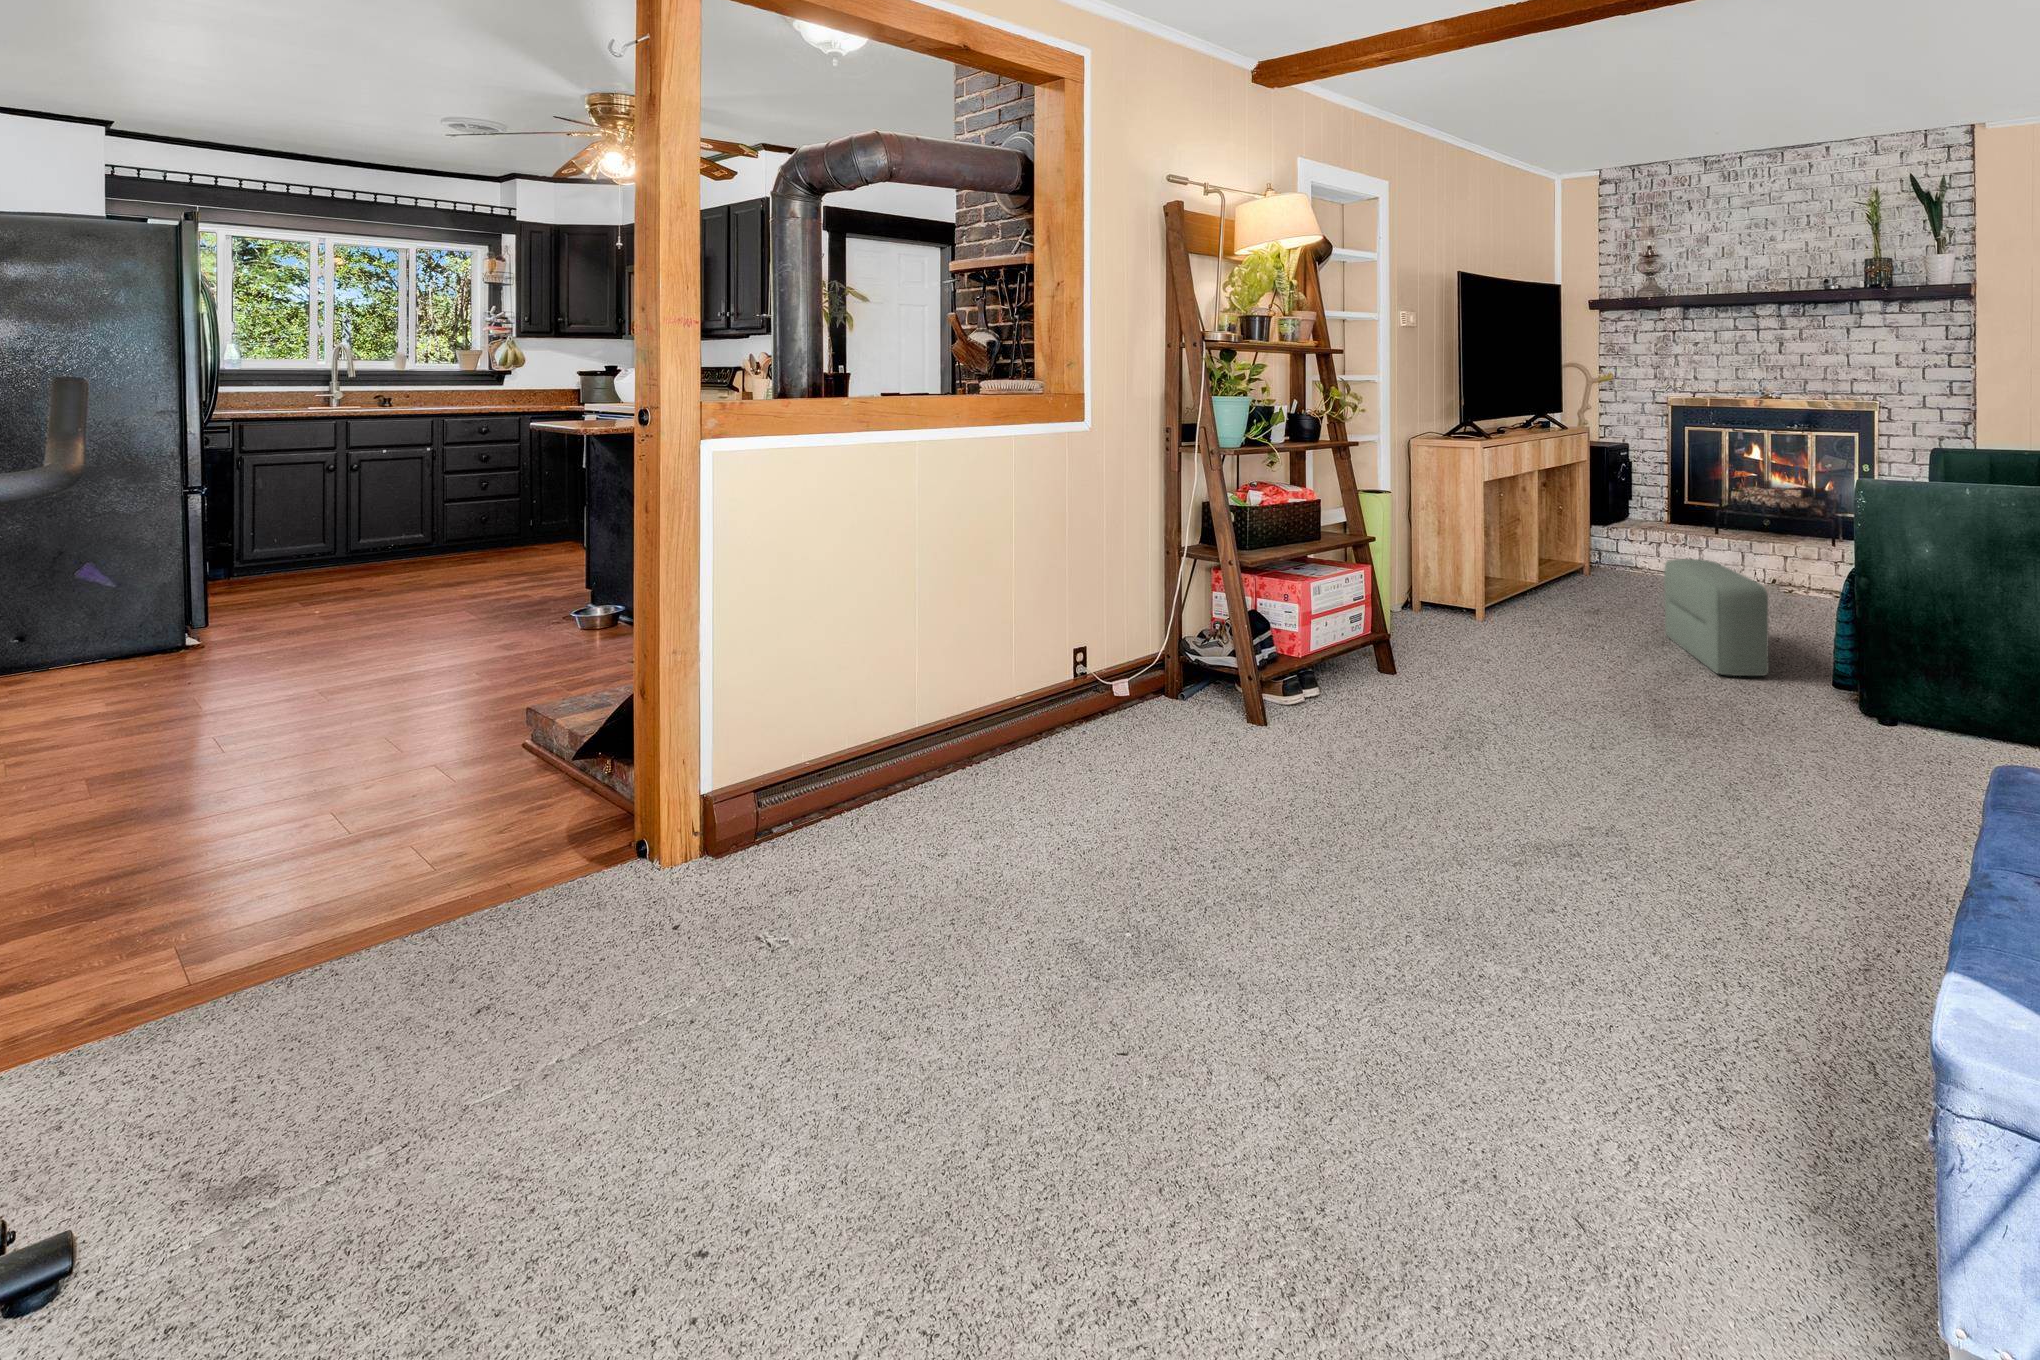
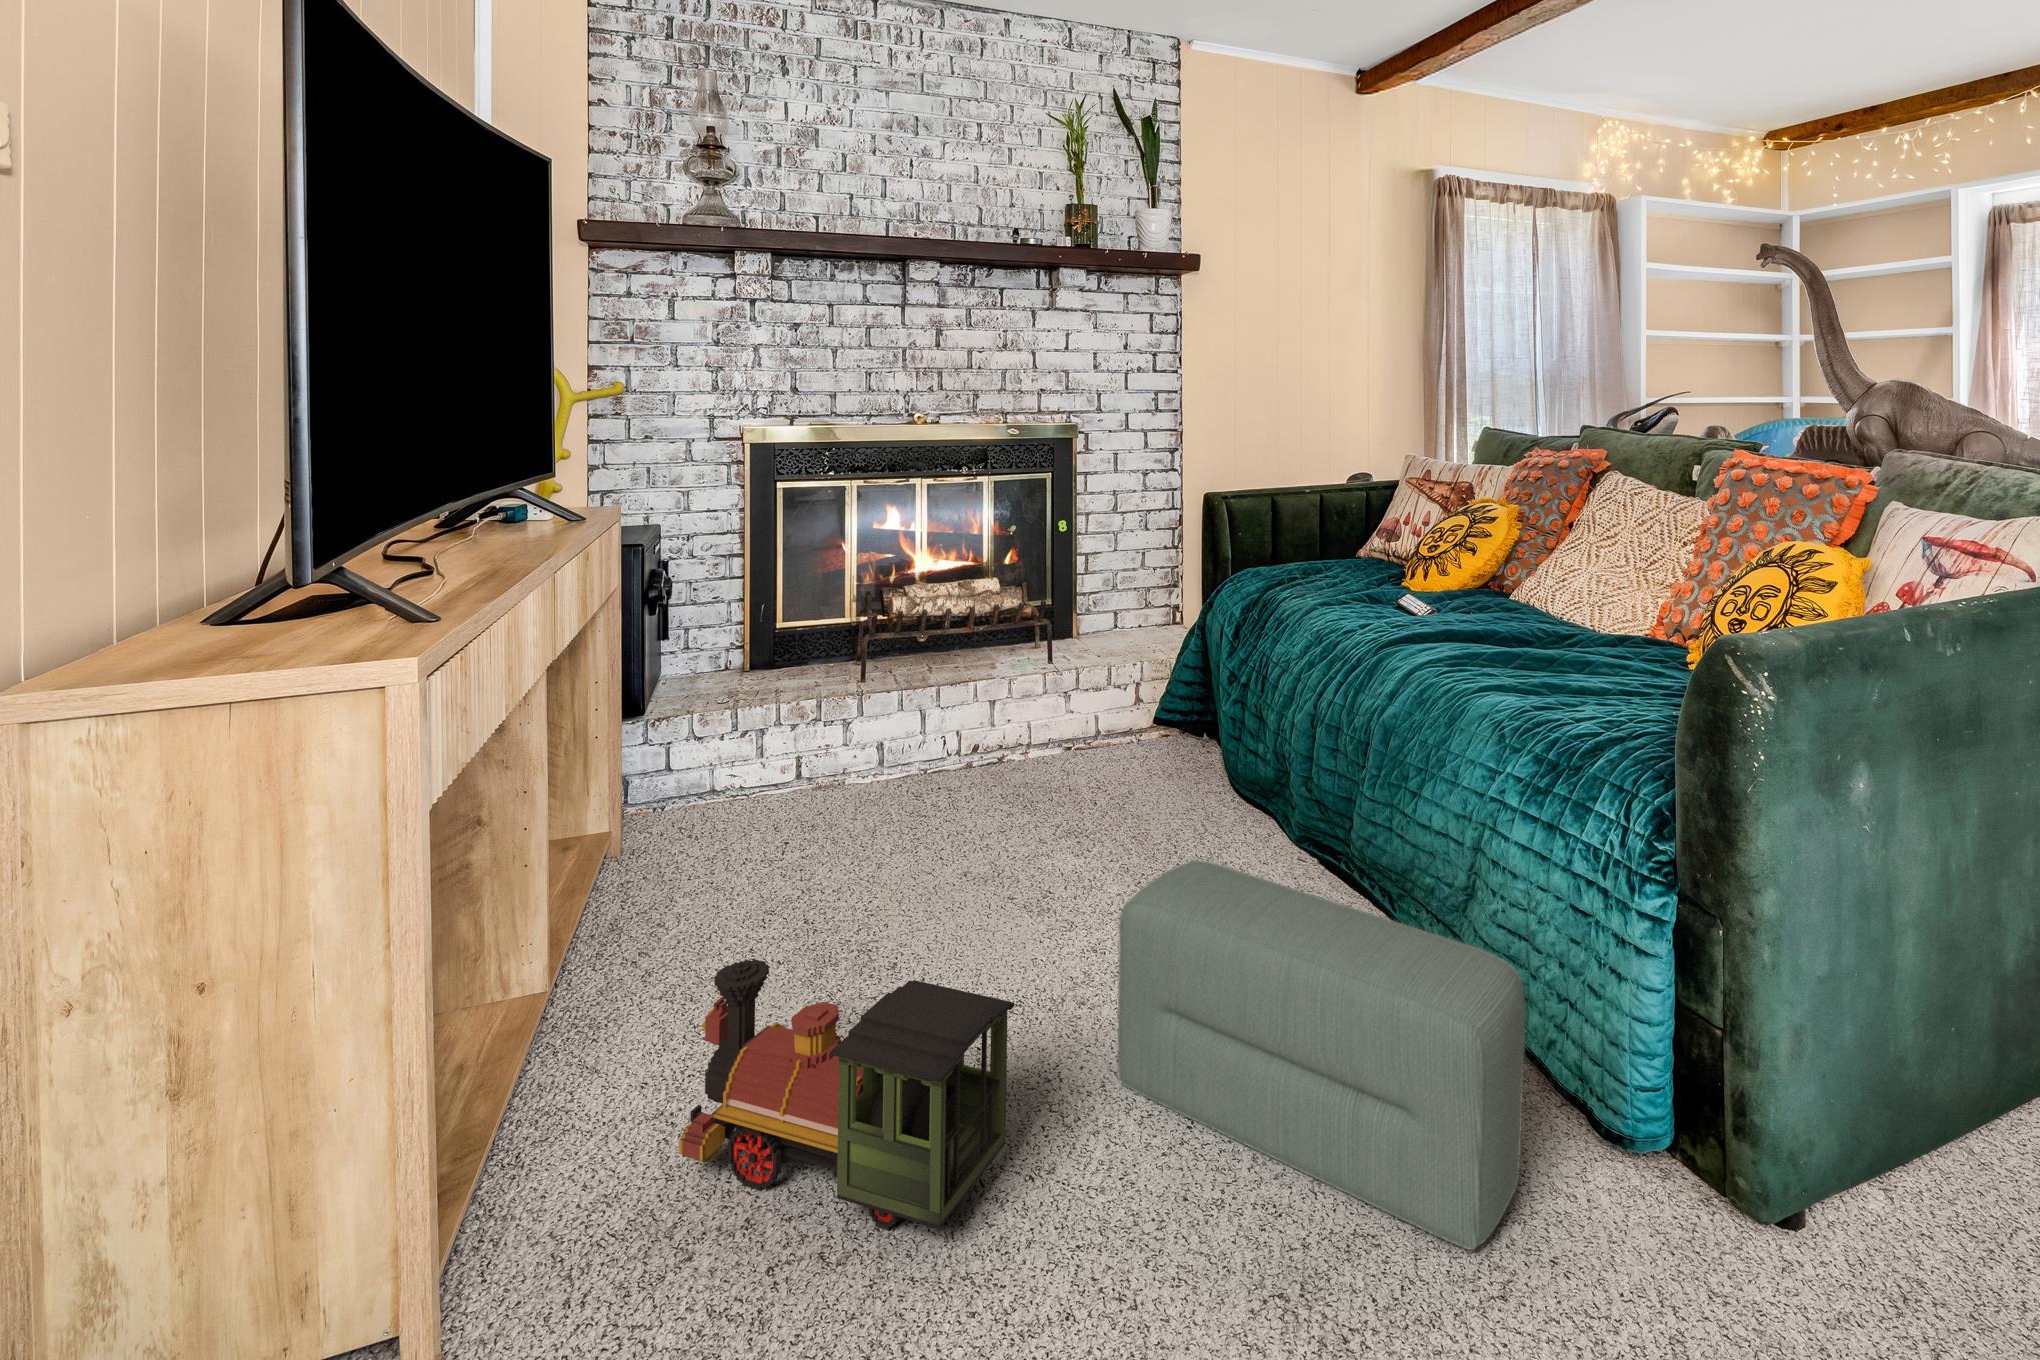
toy train: none [1519,552,1605,628] -> present [679,959,1014,1230]

